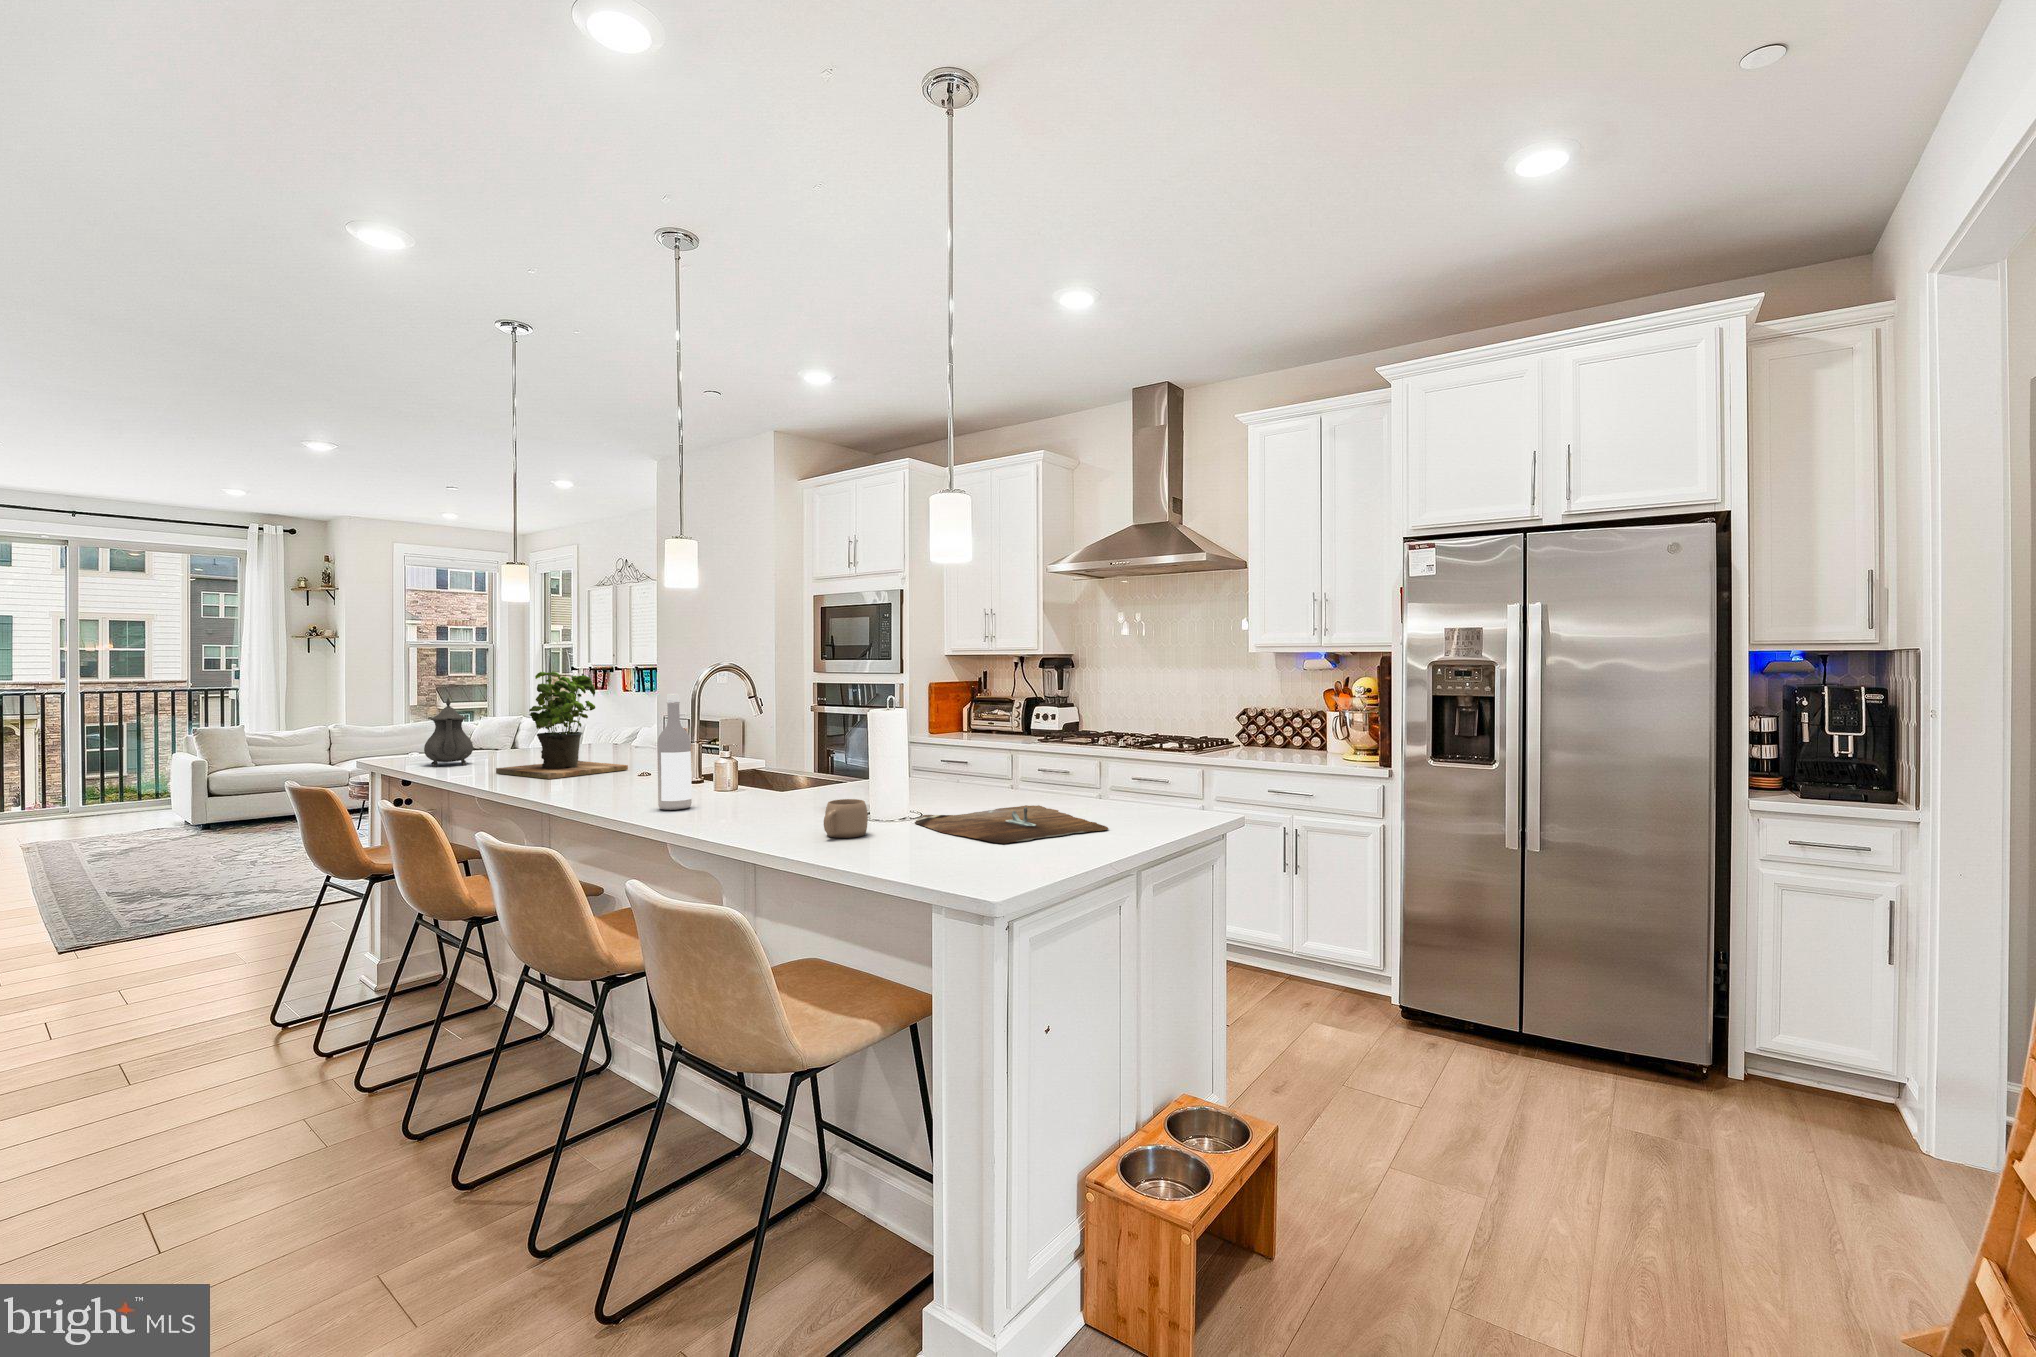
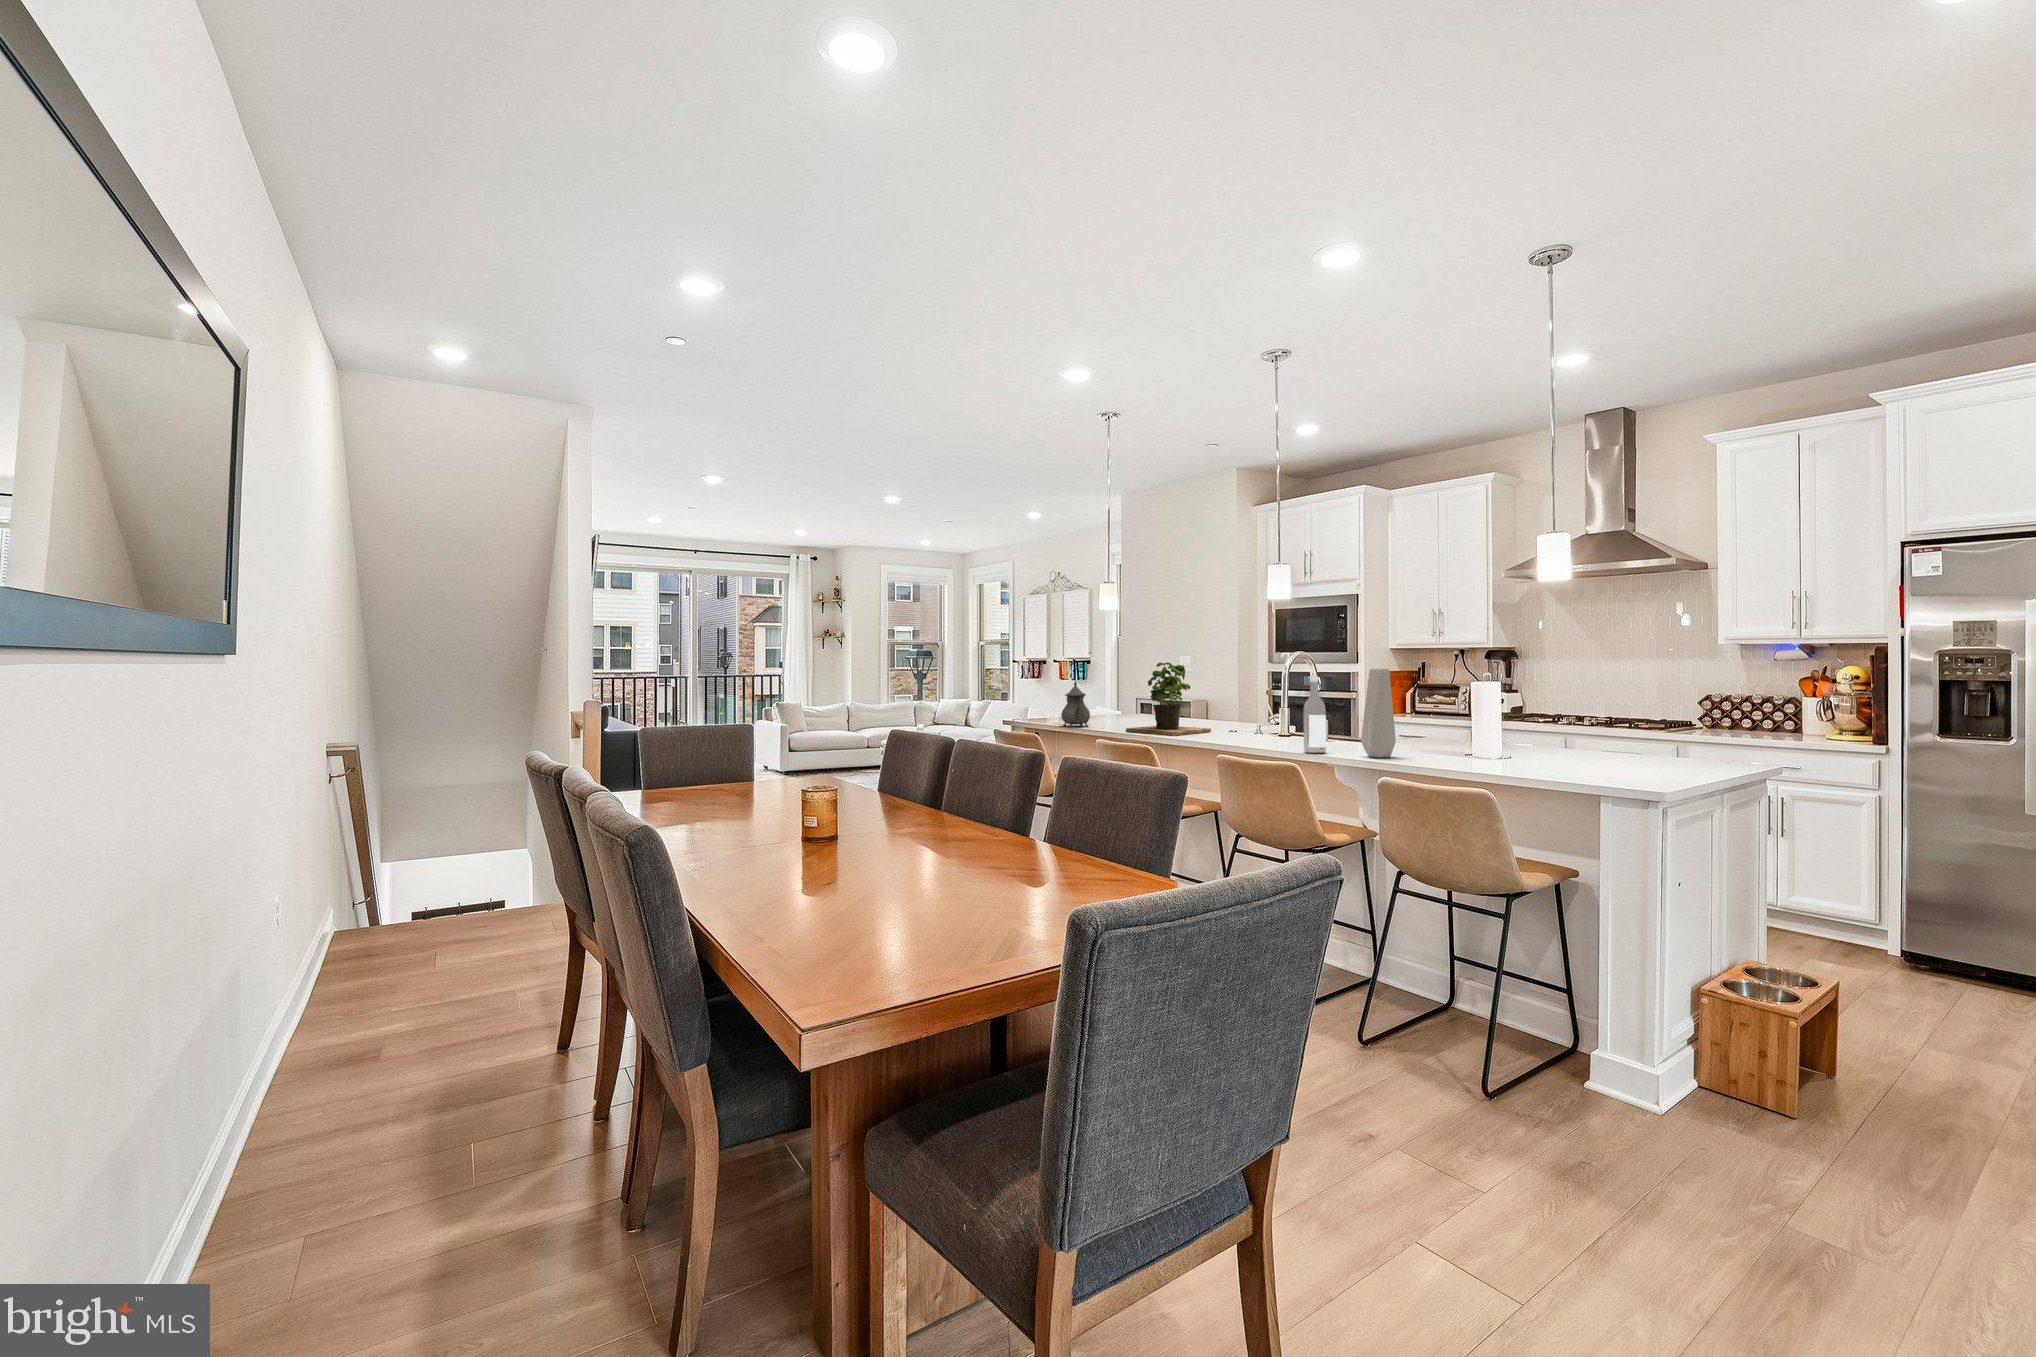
vase: none [729,683,778,816] -> present [1361,669,1396,758]
mug: present [824,799,868,838] -> none [1464,746,1495,770]
cutting board: present [915,805,1108,844] -> none [1514,755,1681,777]

